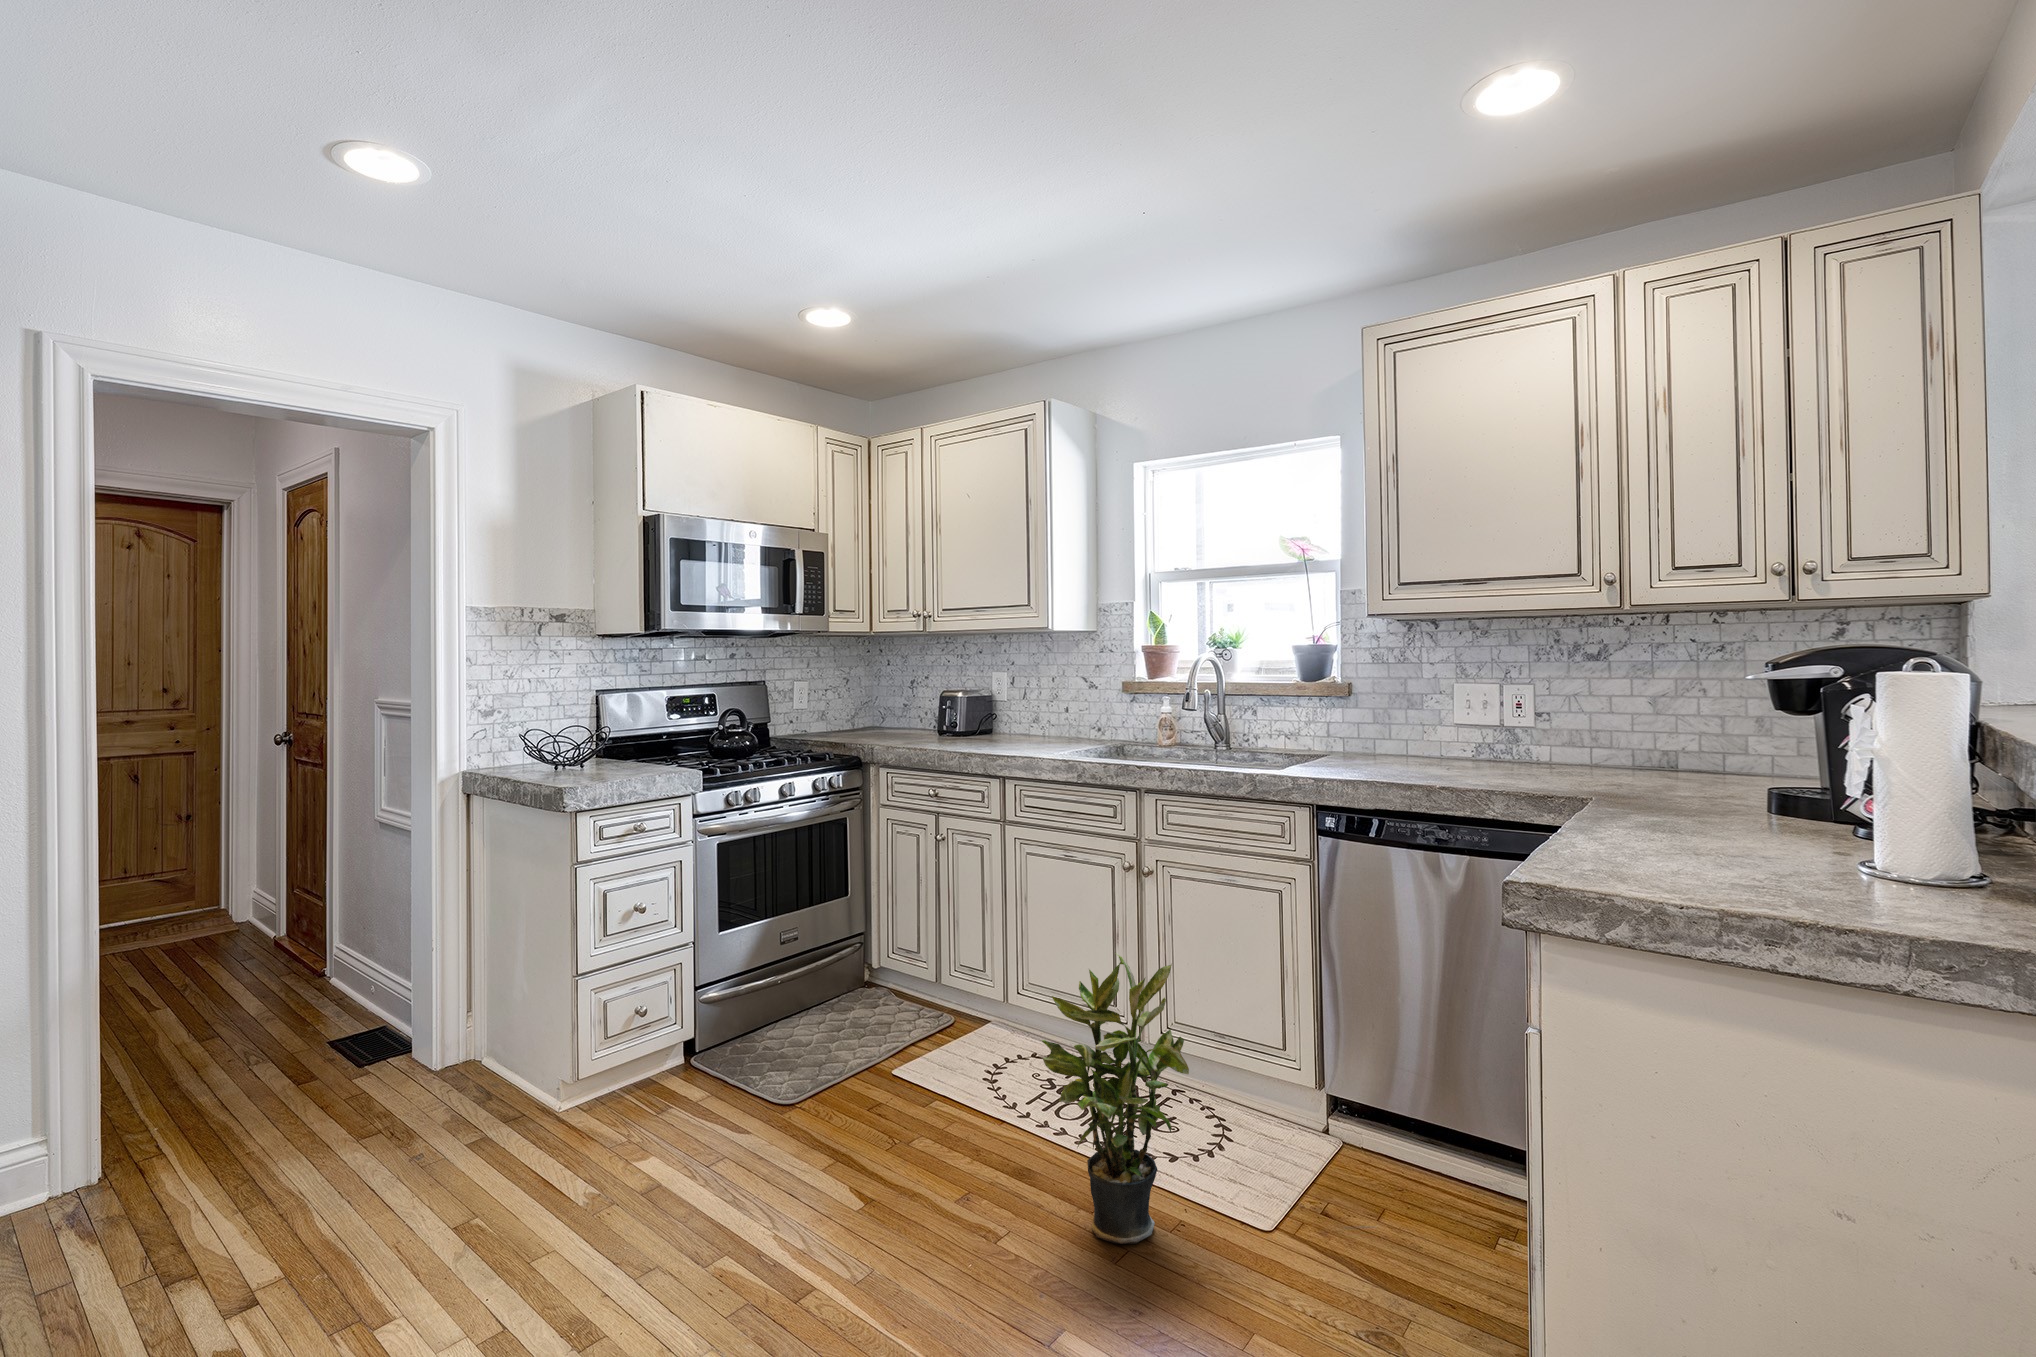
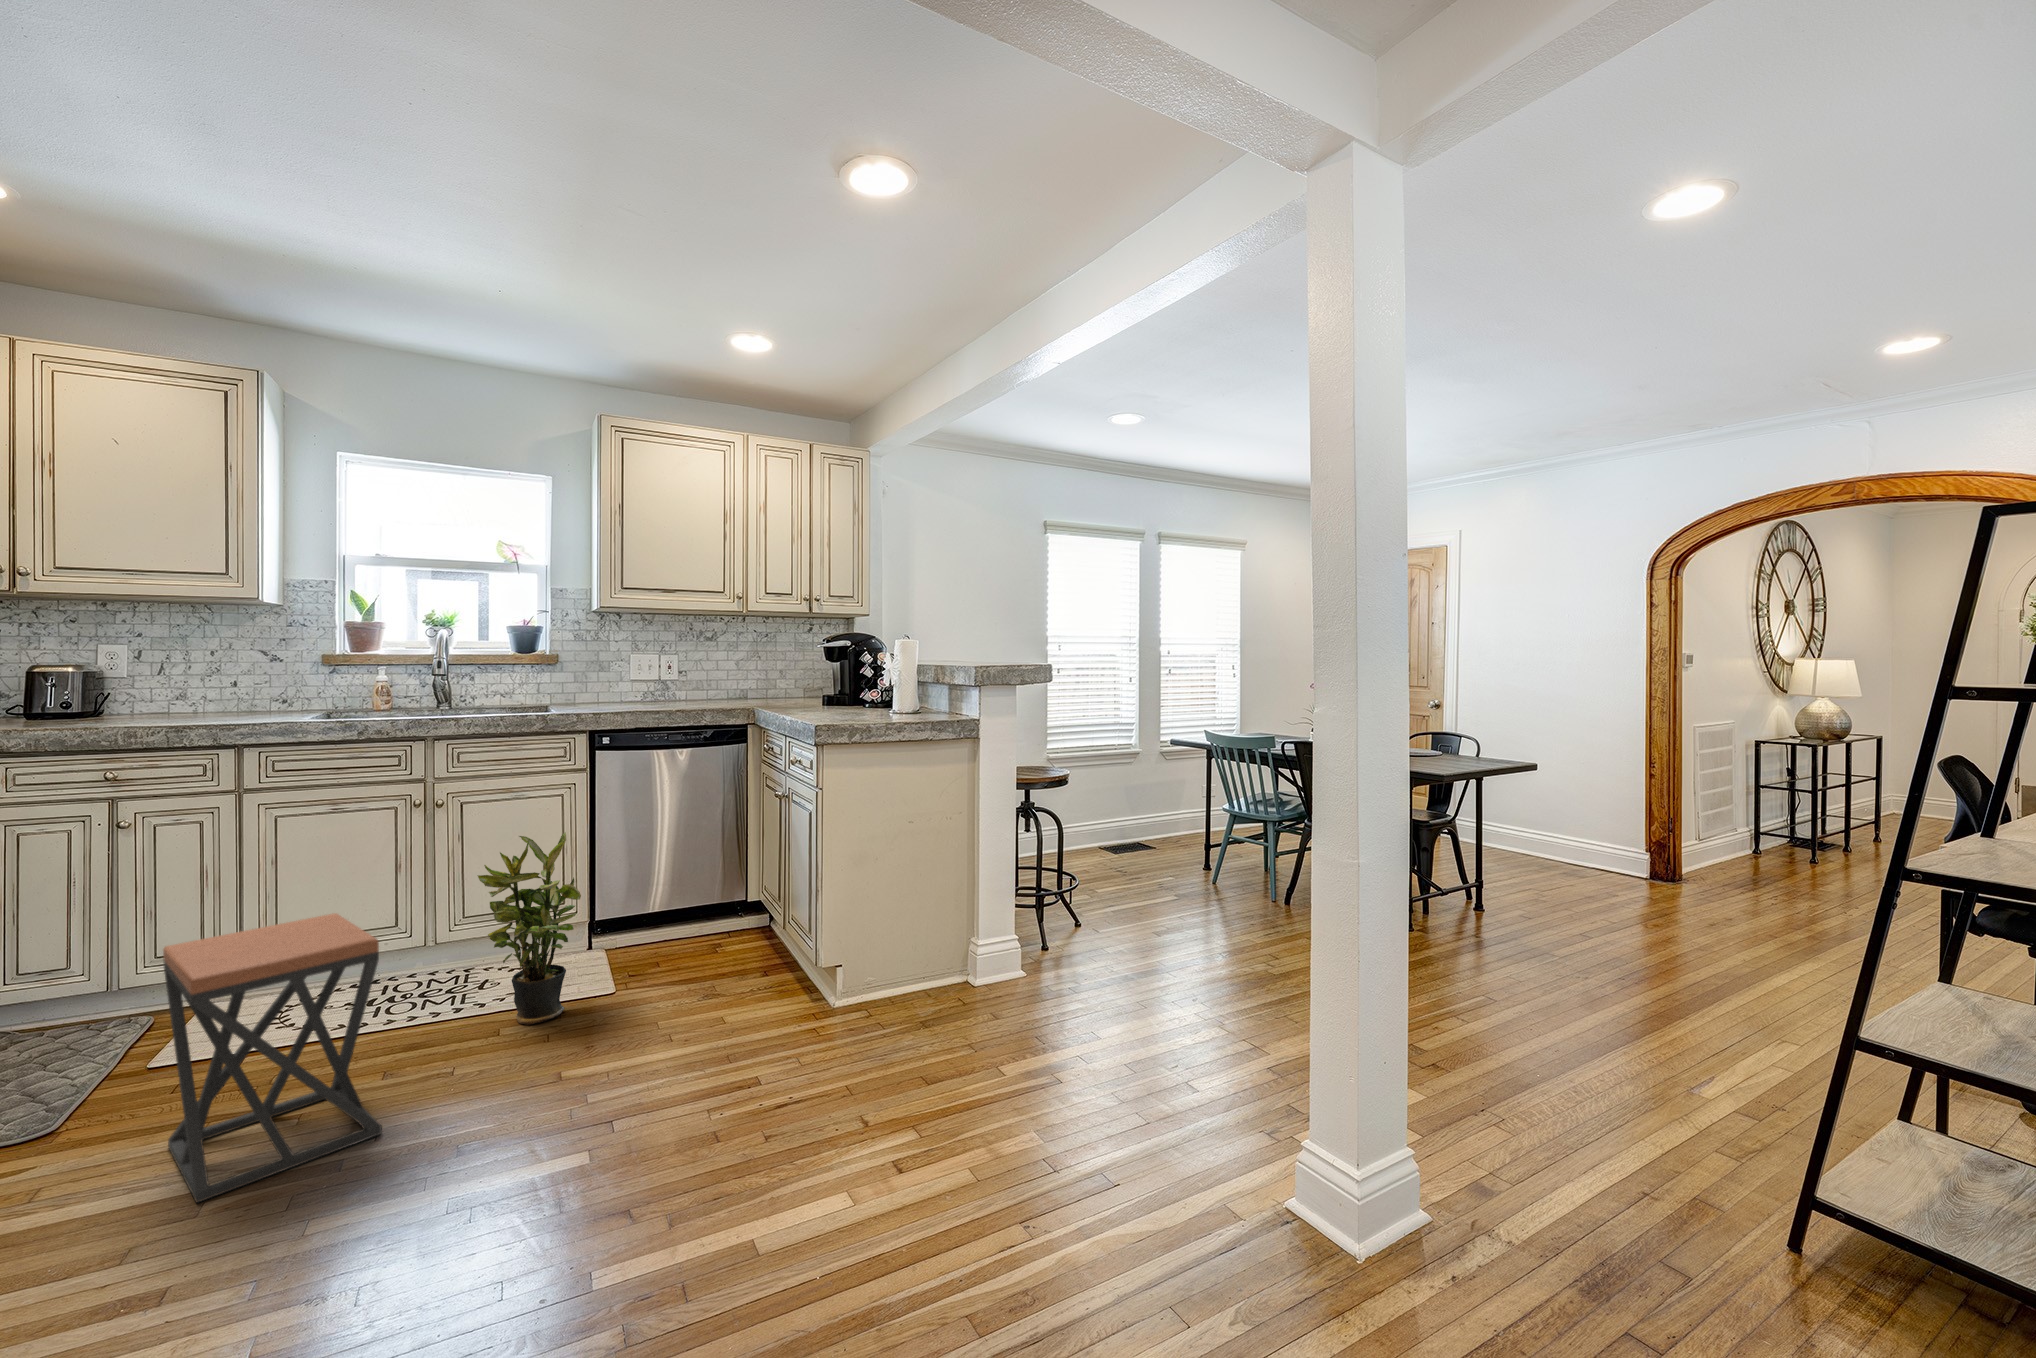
stool: none [661,990,881,1311] -> present [163,913,382,1202]

